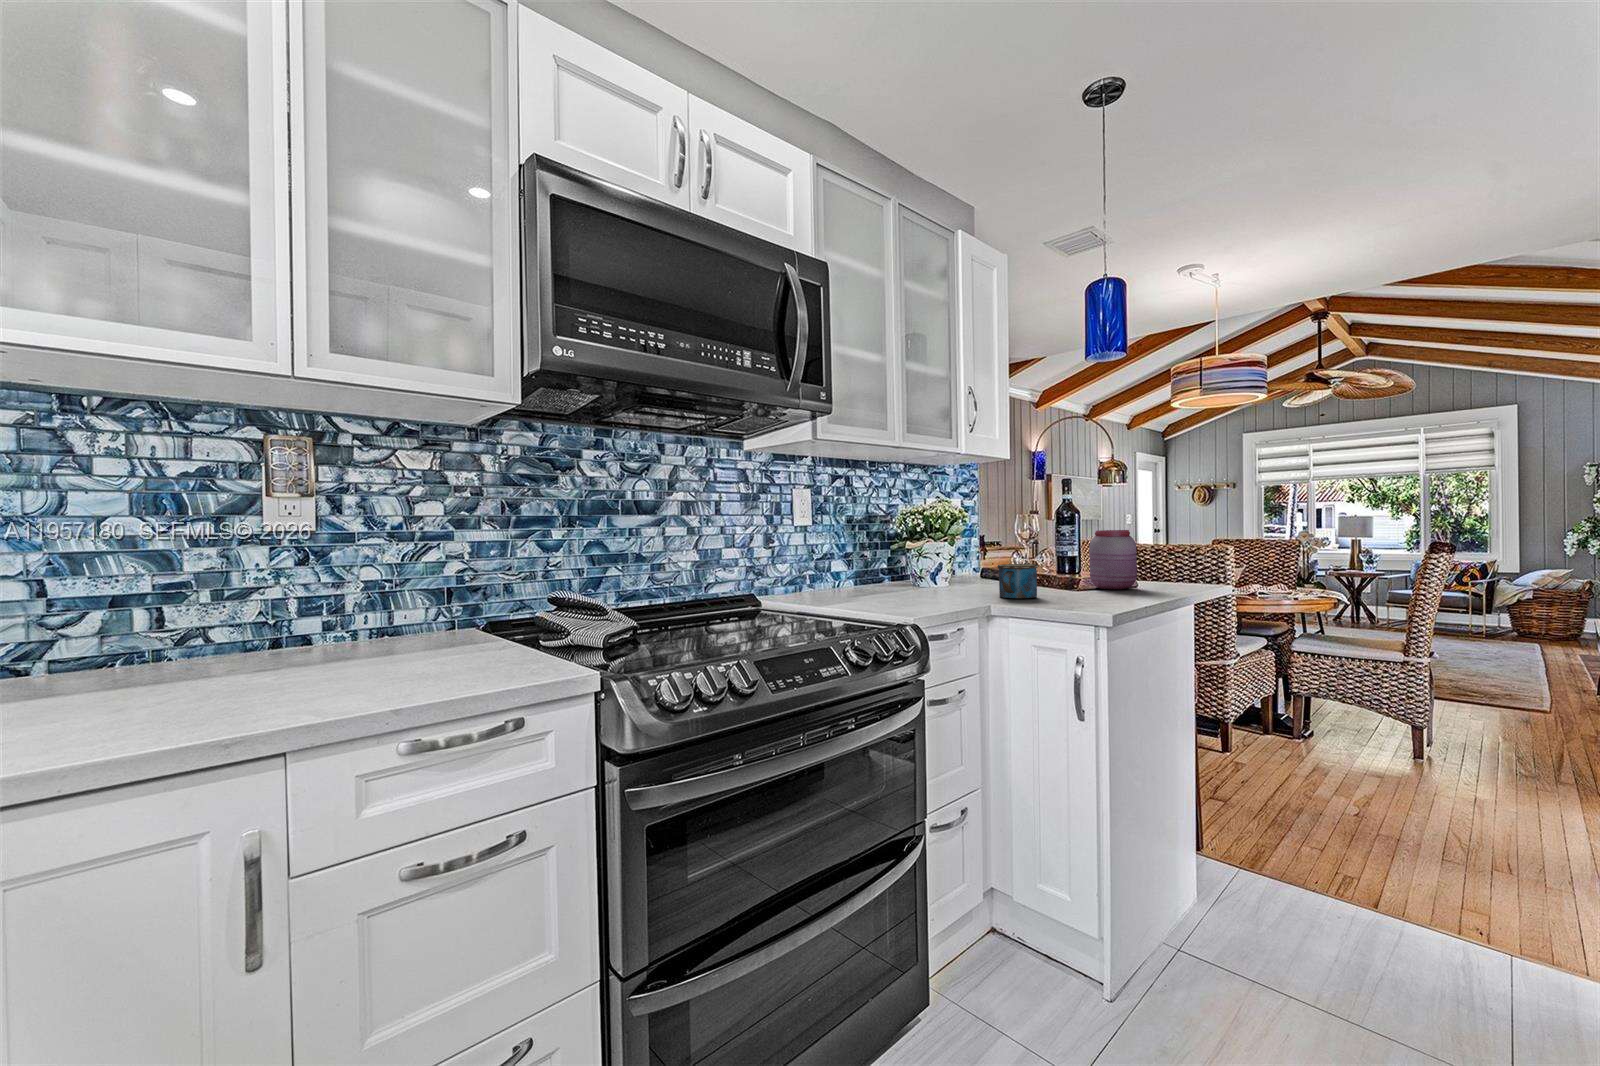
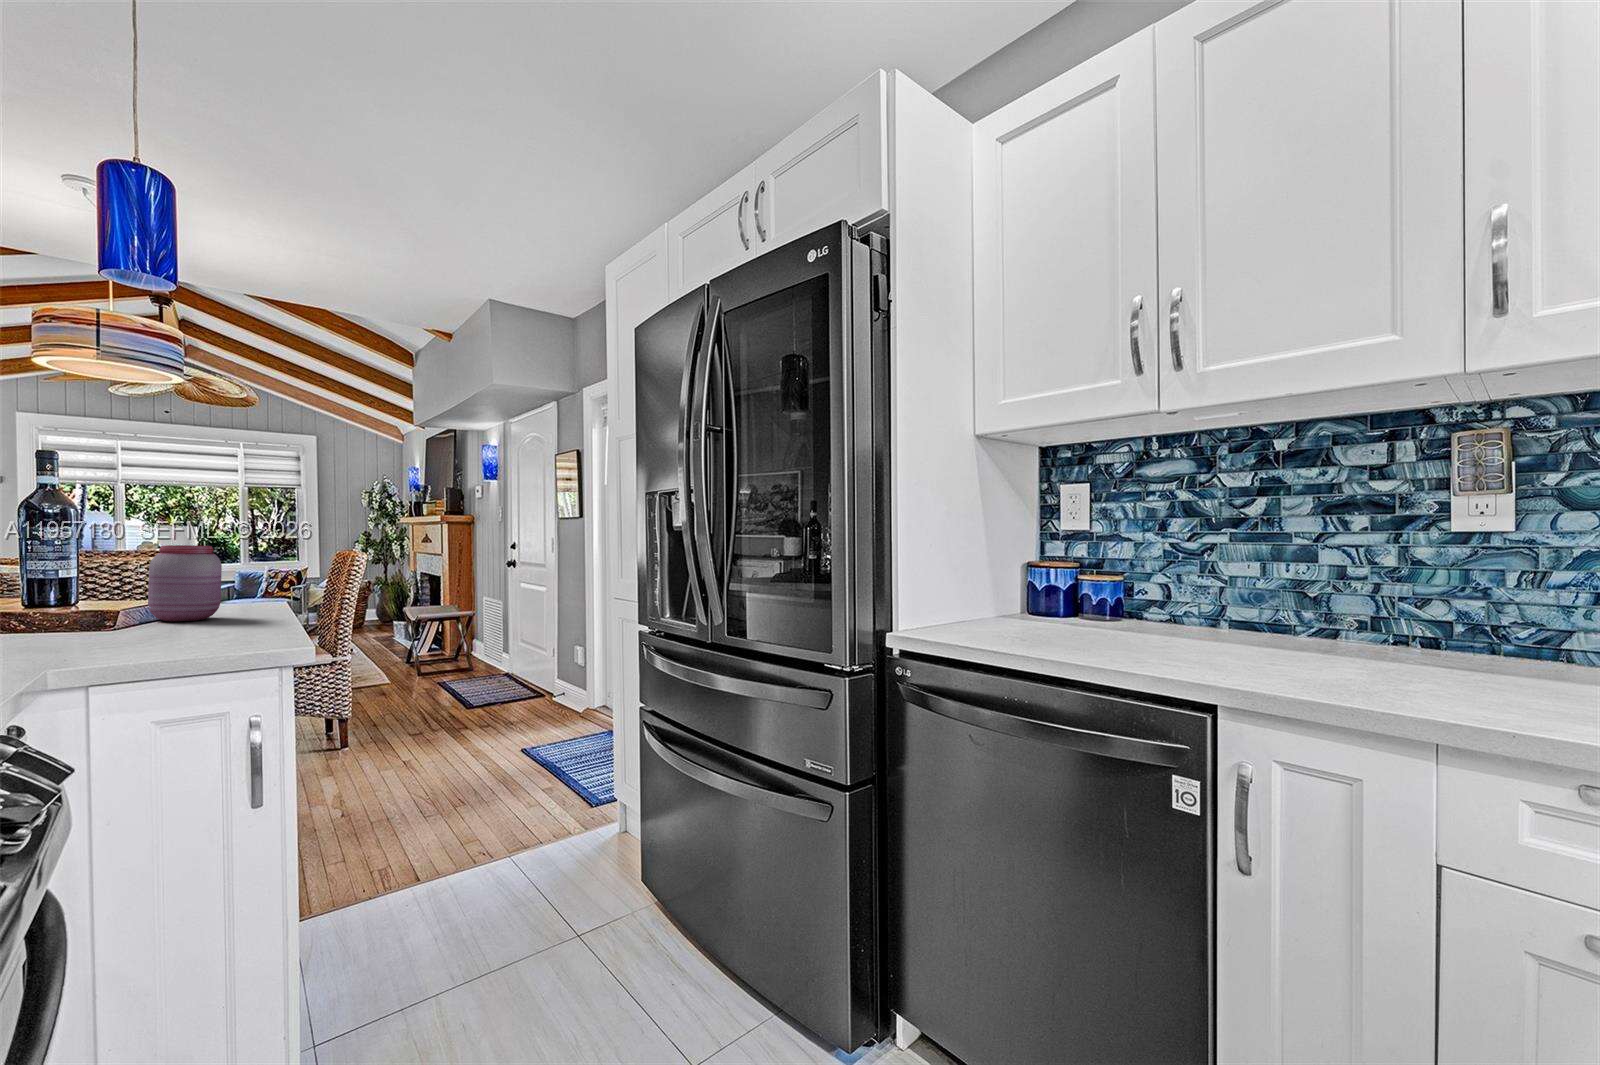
mug: present [997,564,1038,598] -> none [56,595,138,648]

